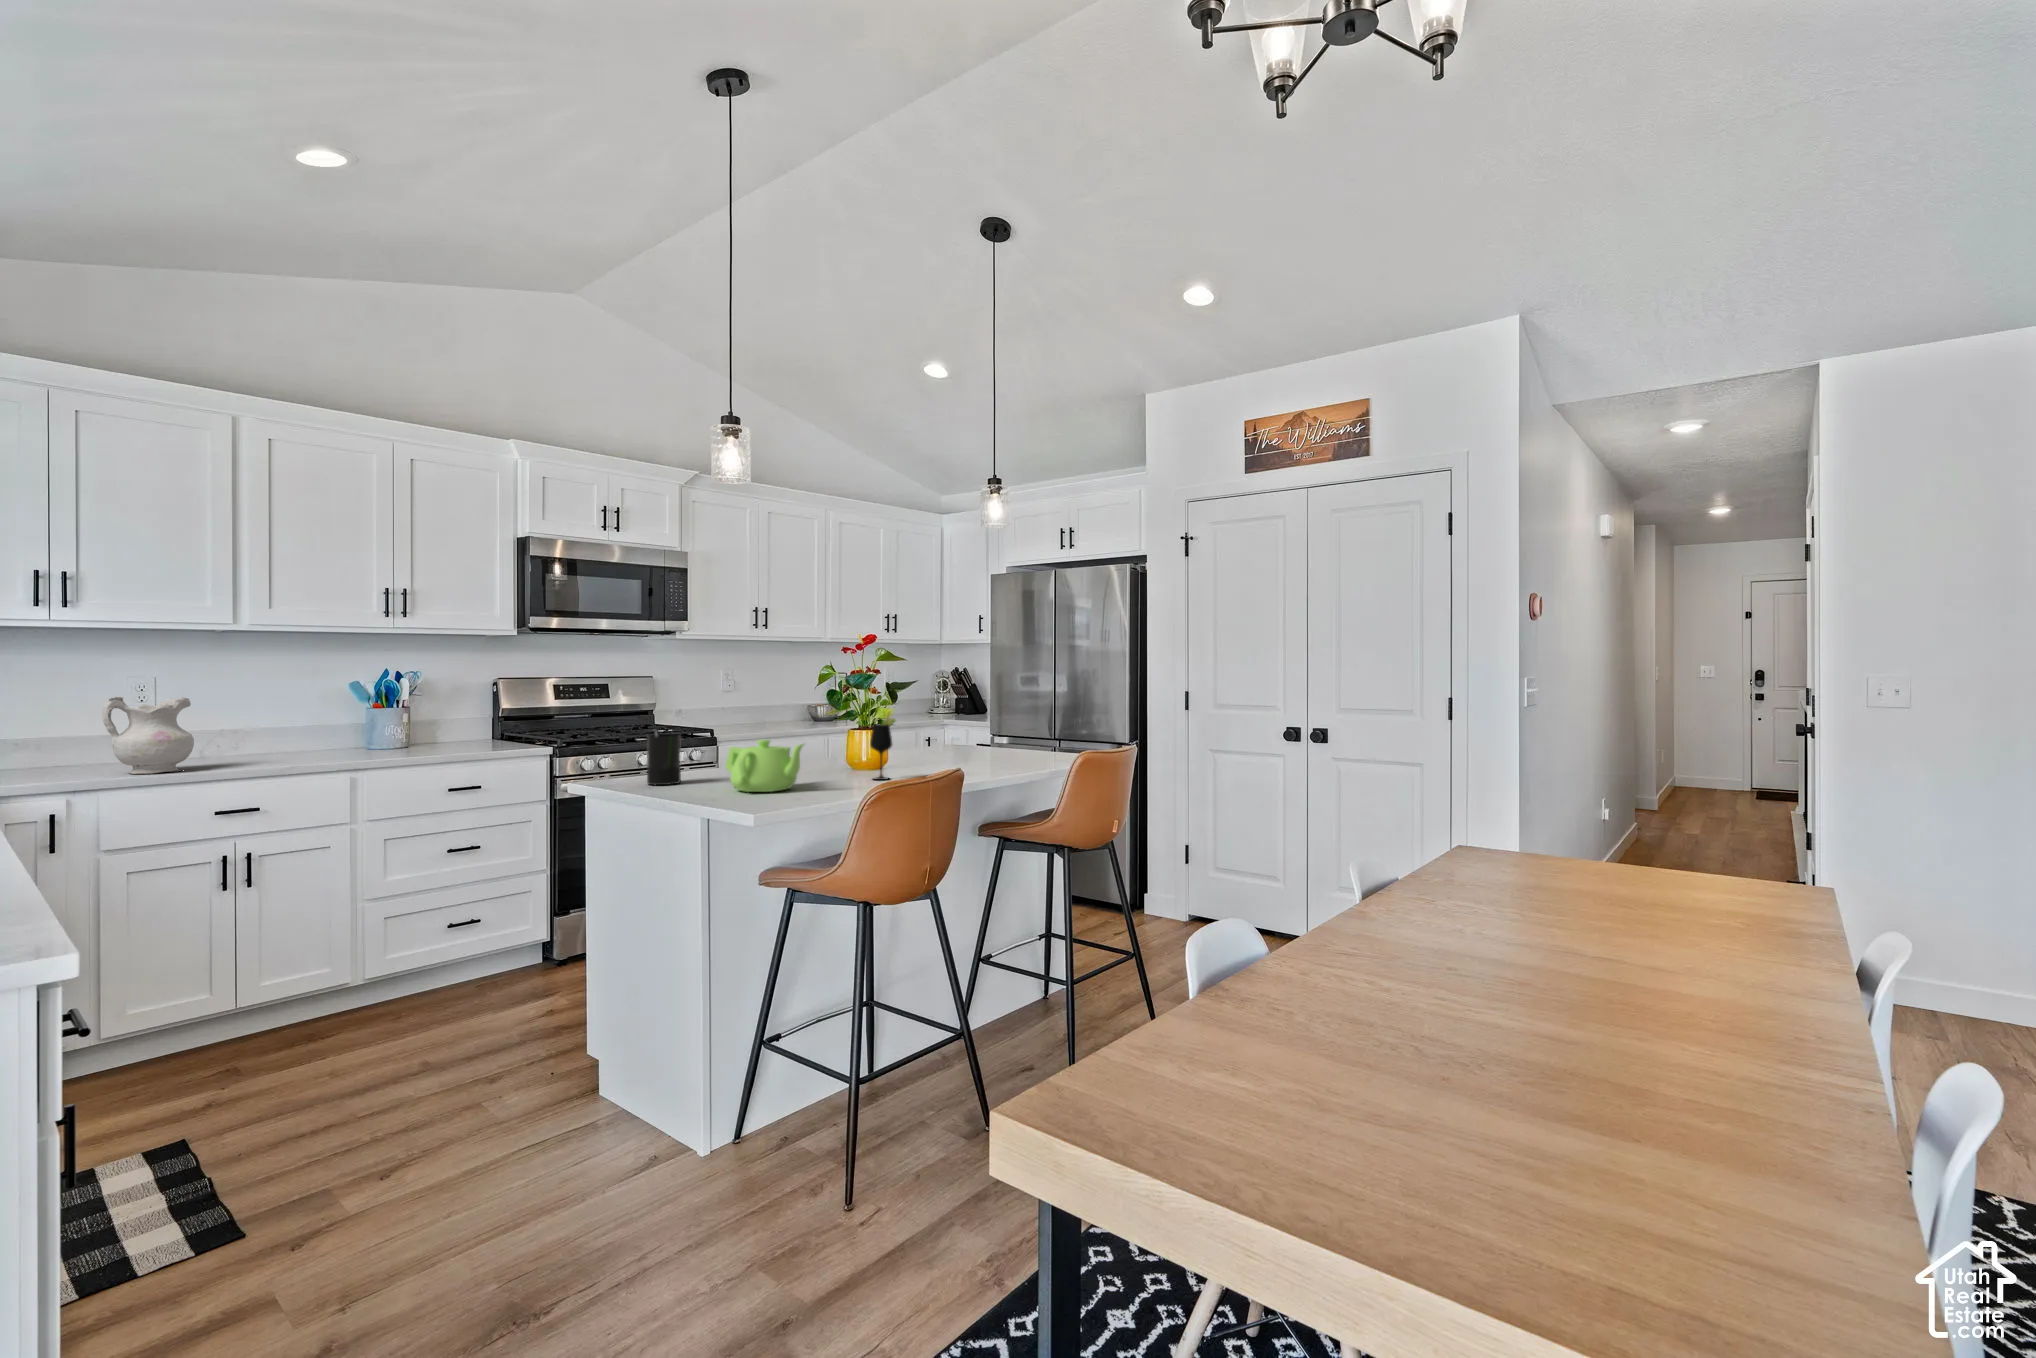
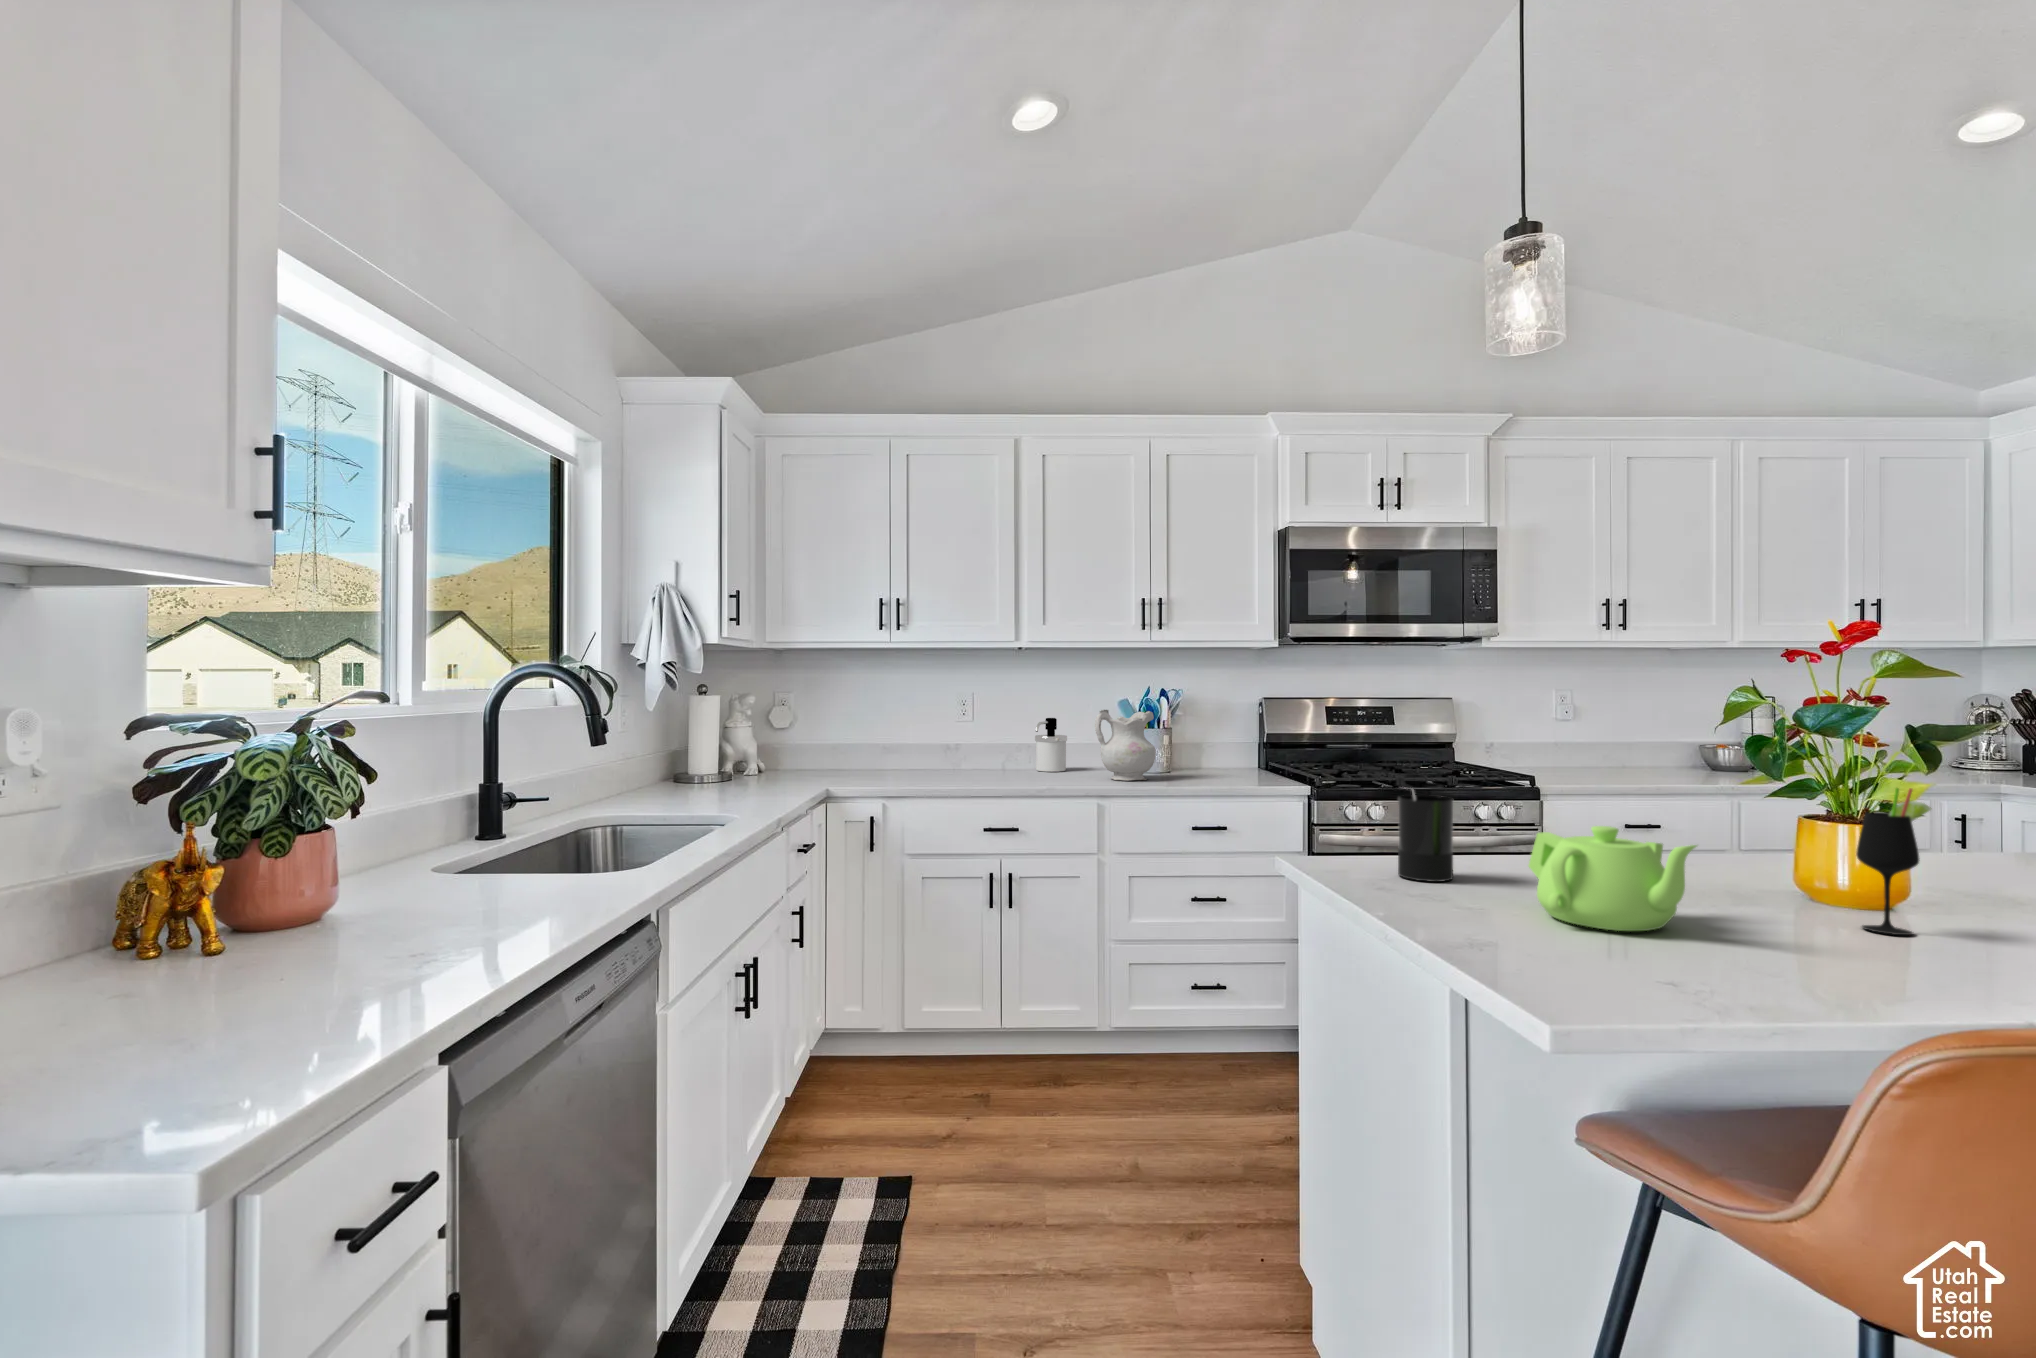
ceramic pitcher: present [102,697,194,774] -> present [1095,710,1156,781]
soap dispenser: none [252,701,292,753] -> present [1035,718,1067,772]

